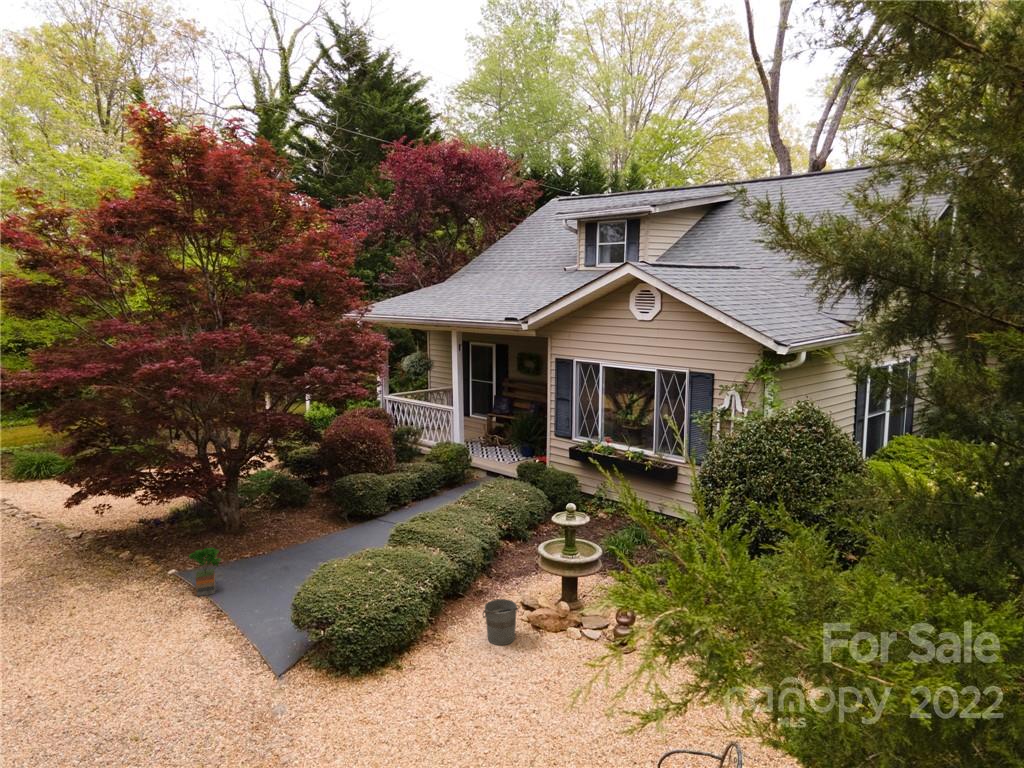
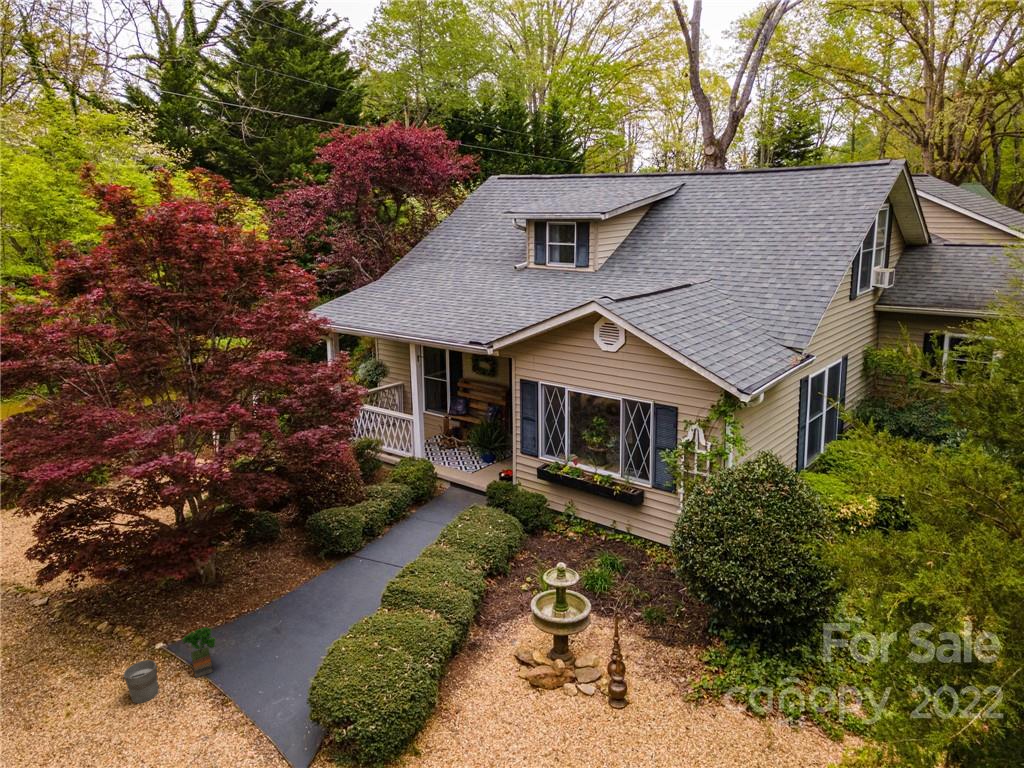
bucket: present [483,599,520,645] -> present [121,660,159,703]

